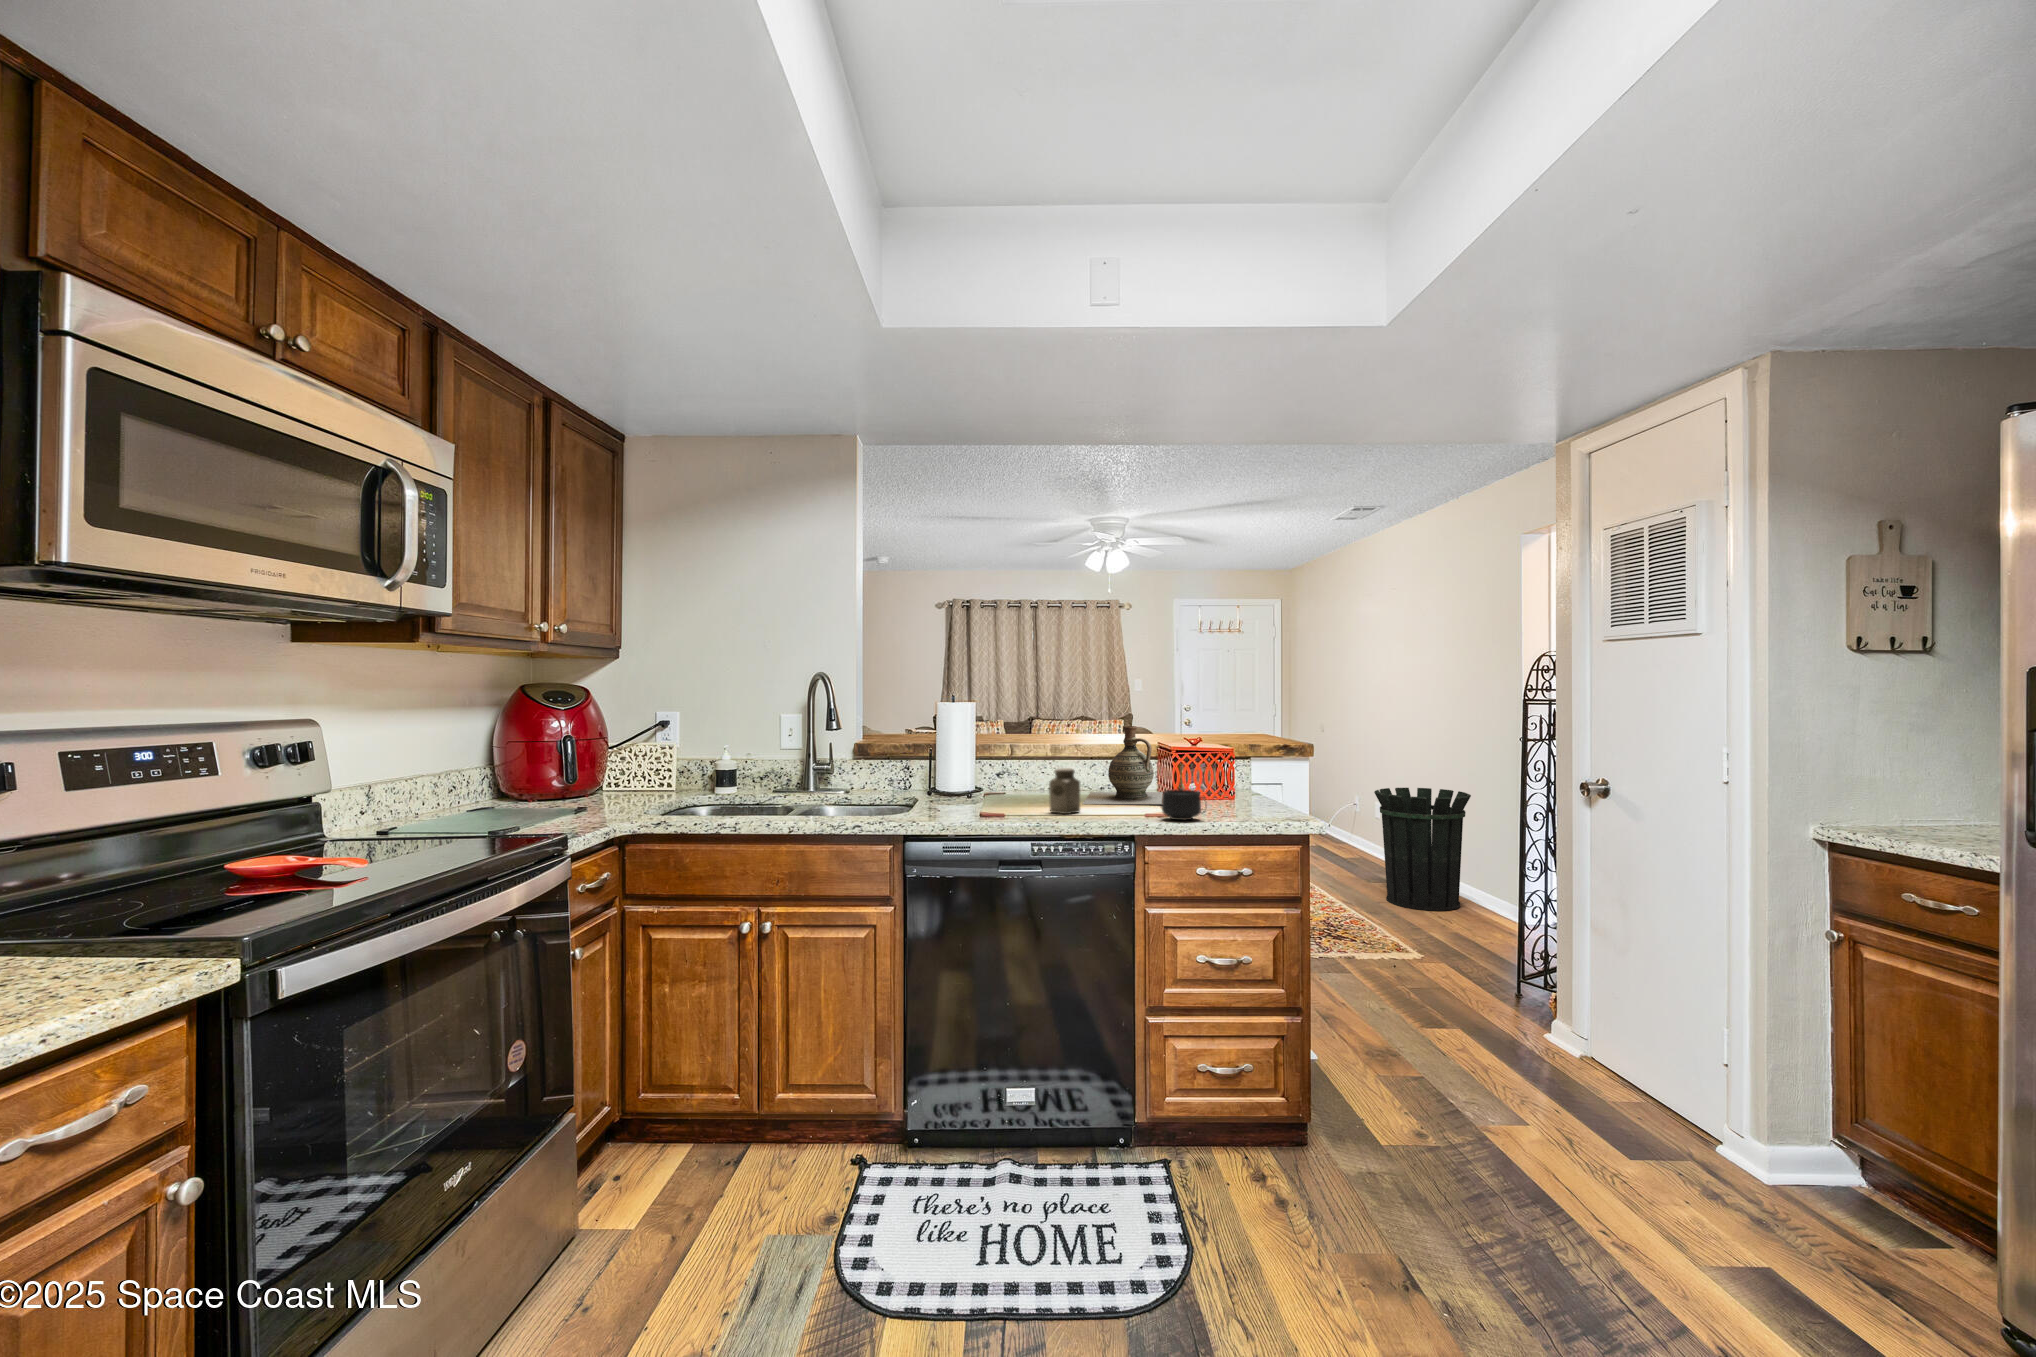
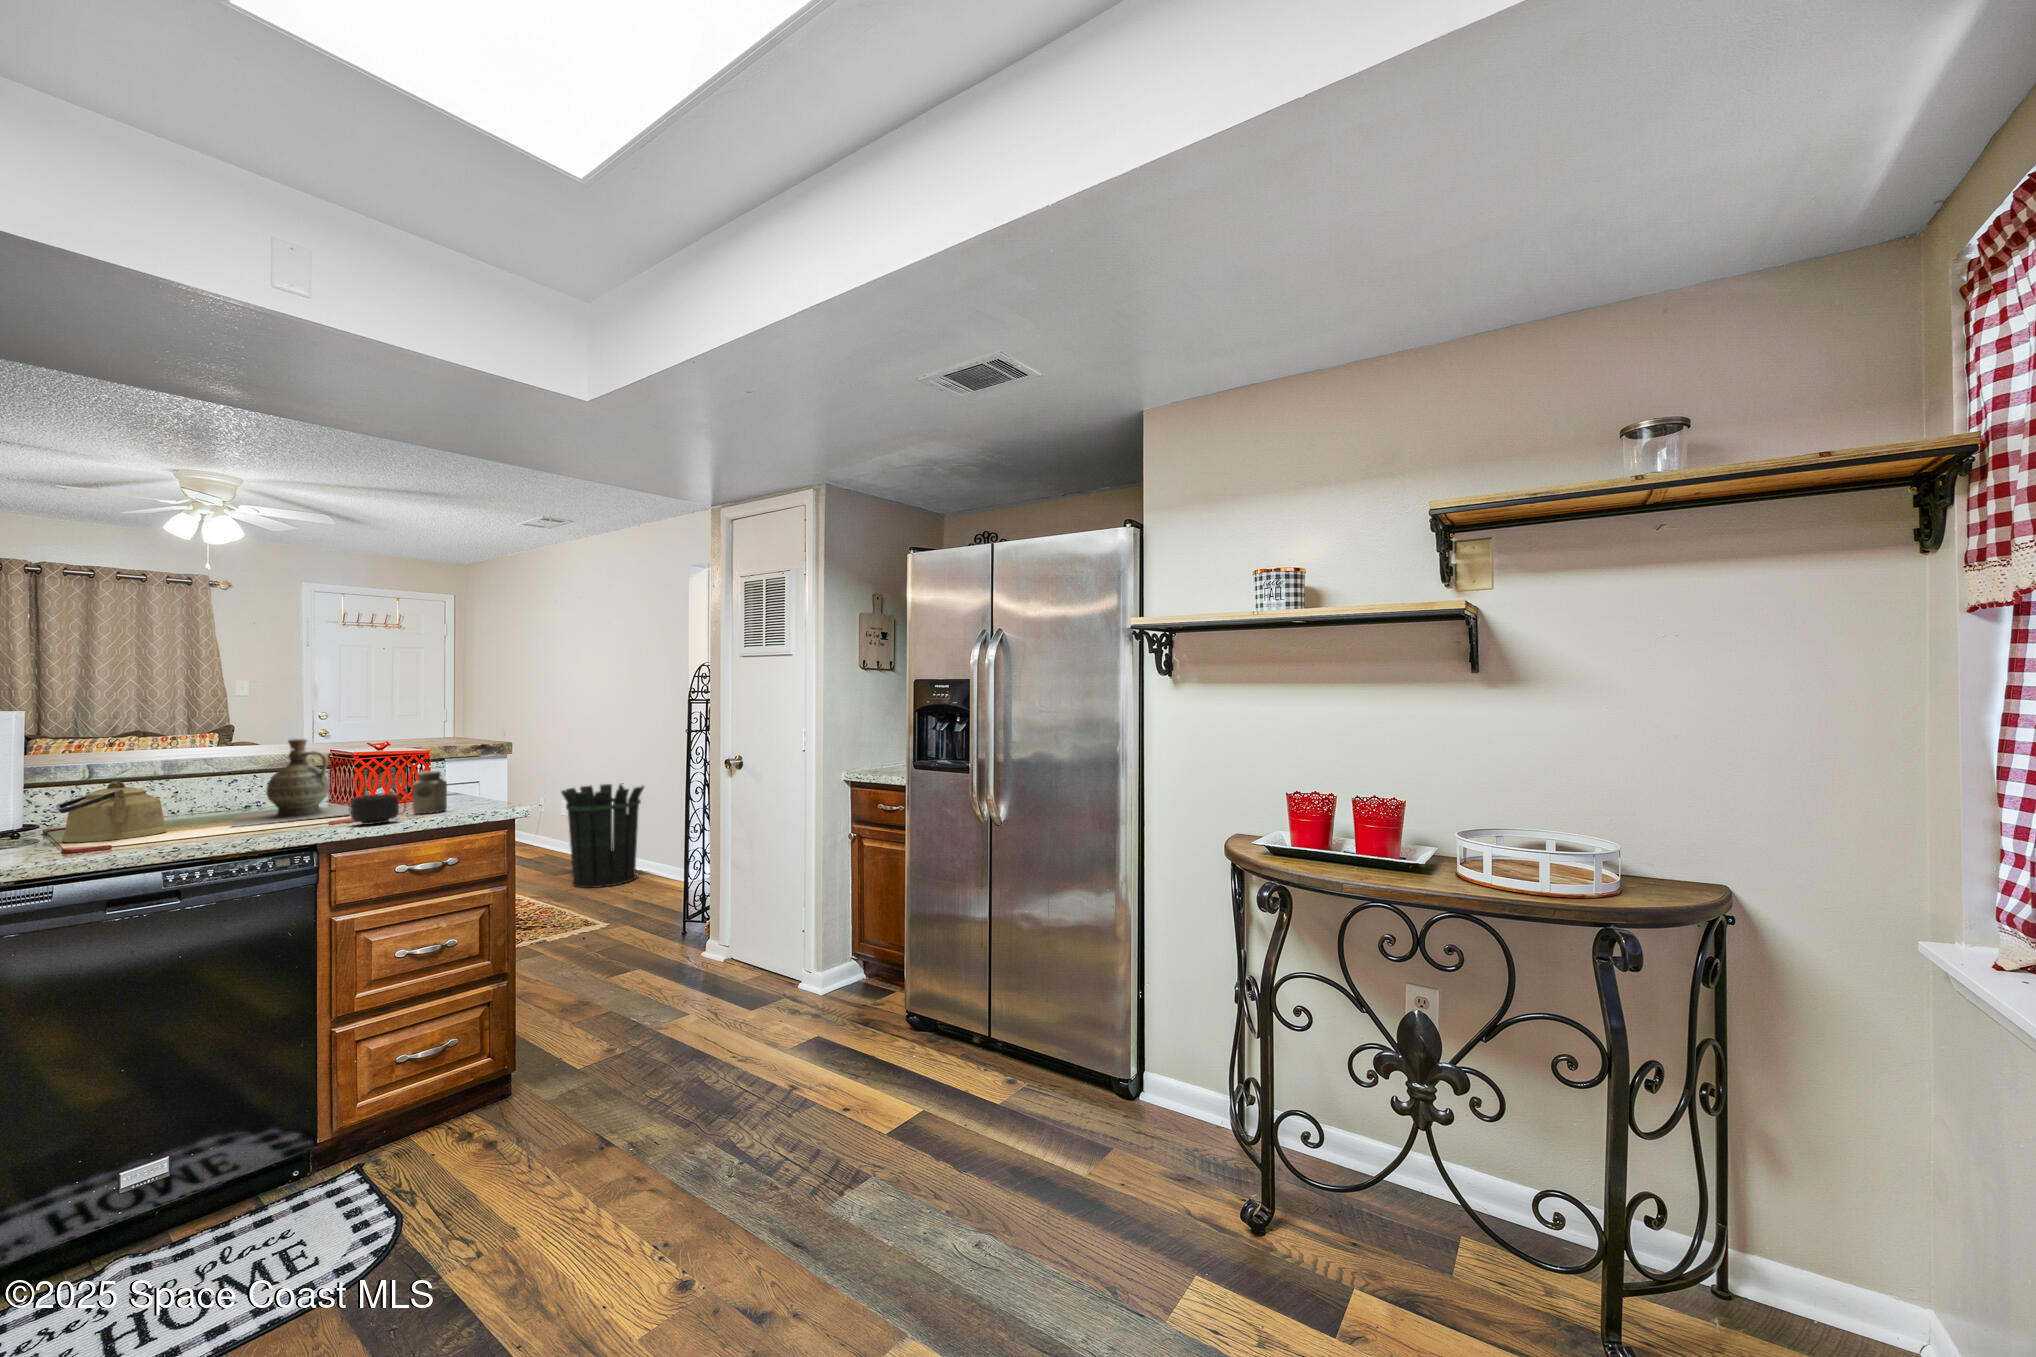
kettle: none [984,755,1045,804] -> present [56,781,167,842]
salt shaker: present [1049,768,1080,814] -> present [412,771,447,814]

